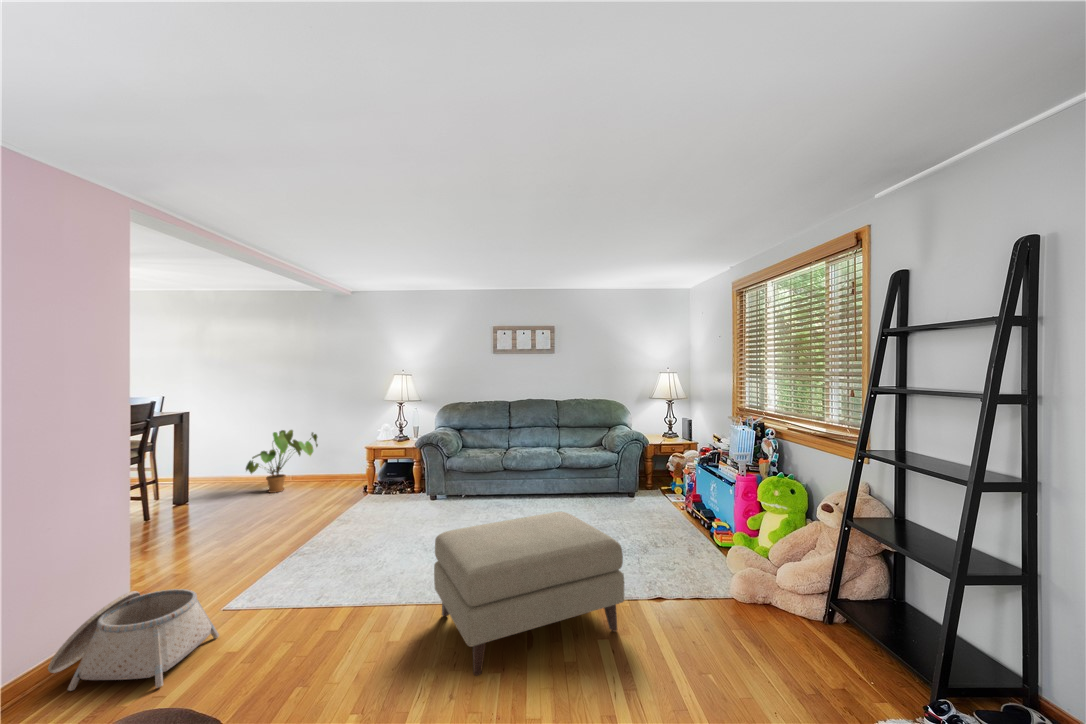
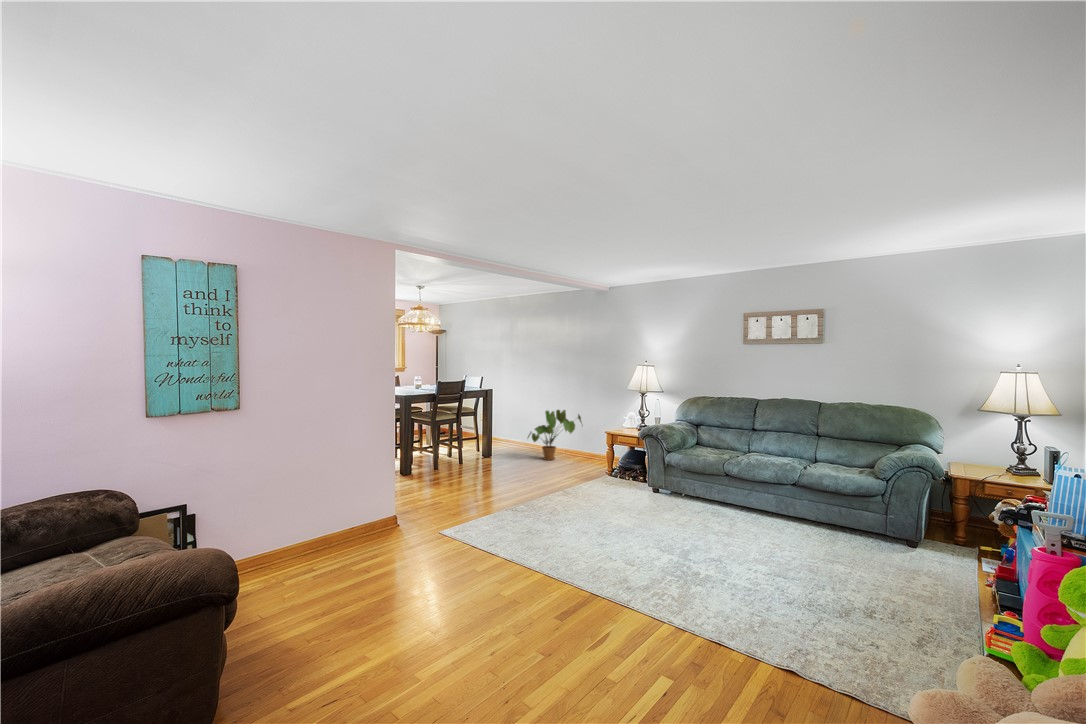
ottoman: present [434,512,624,676] -> none [514,514,701,677]
basket: present [48,589,219,691] -> none [341,502,423,565]

